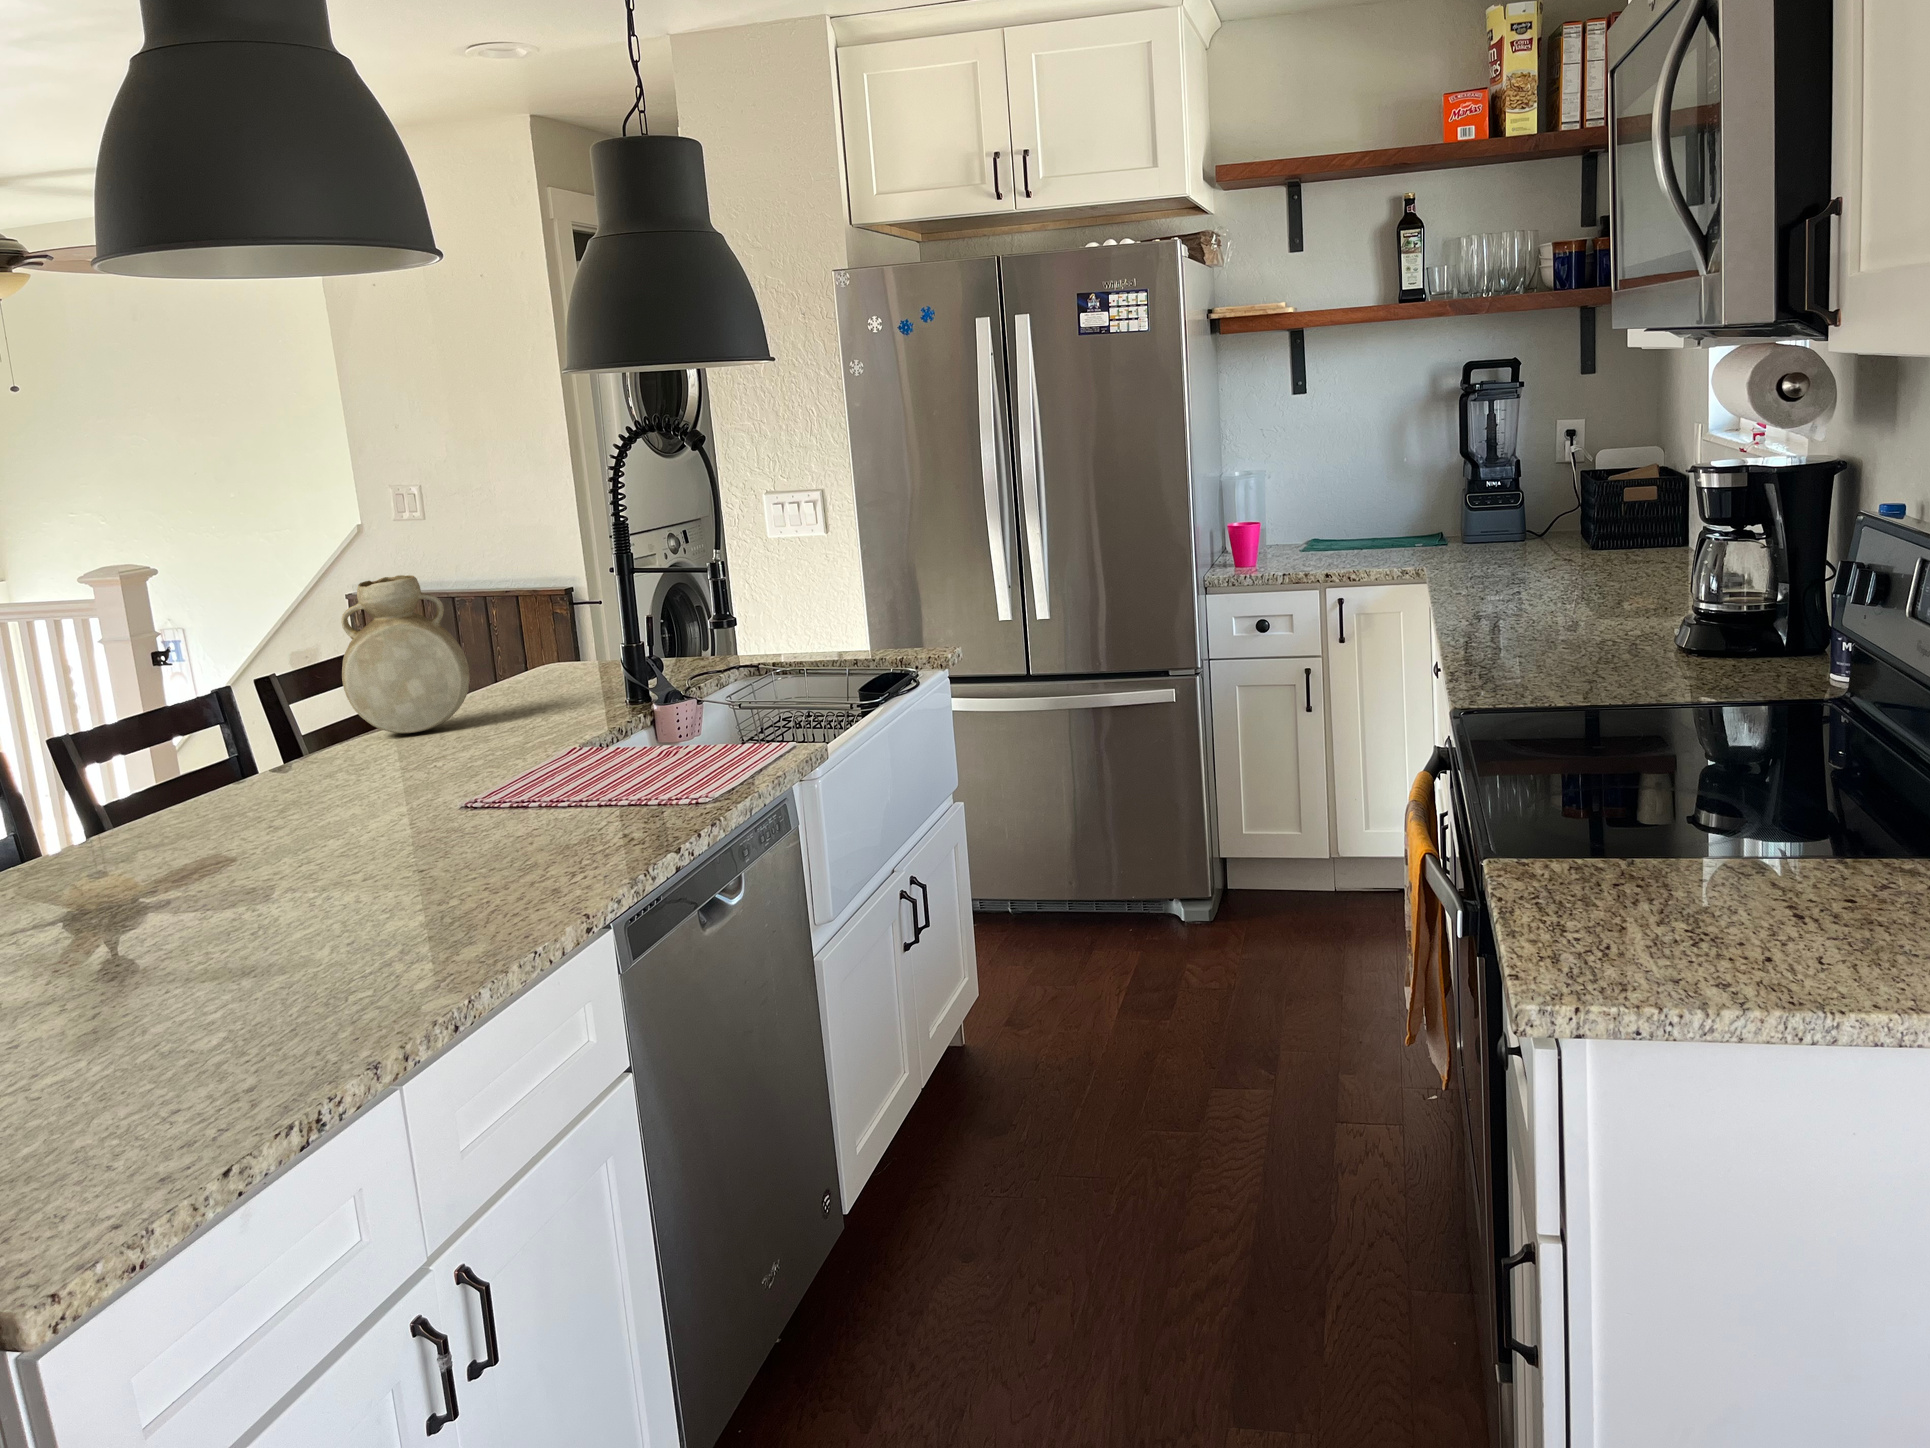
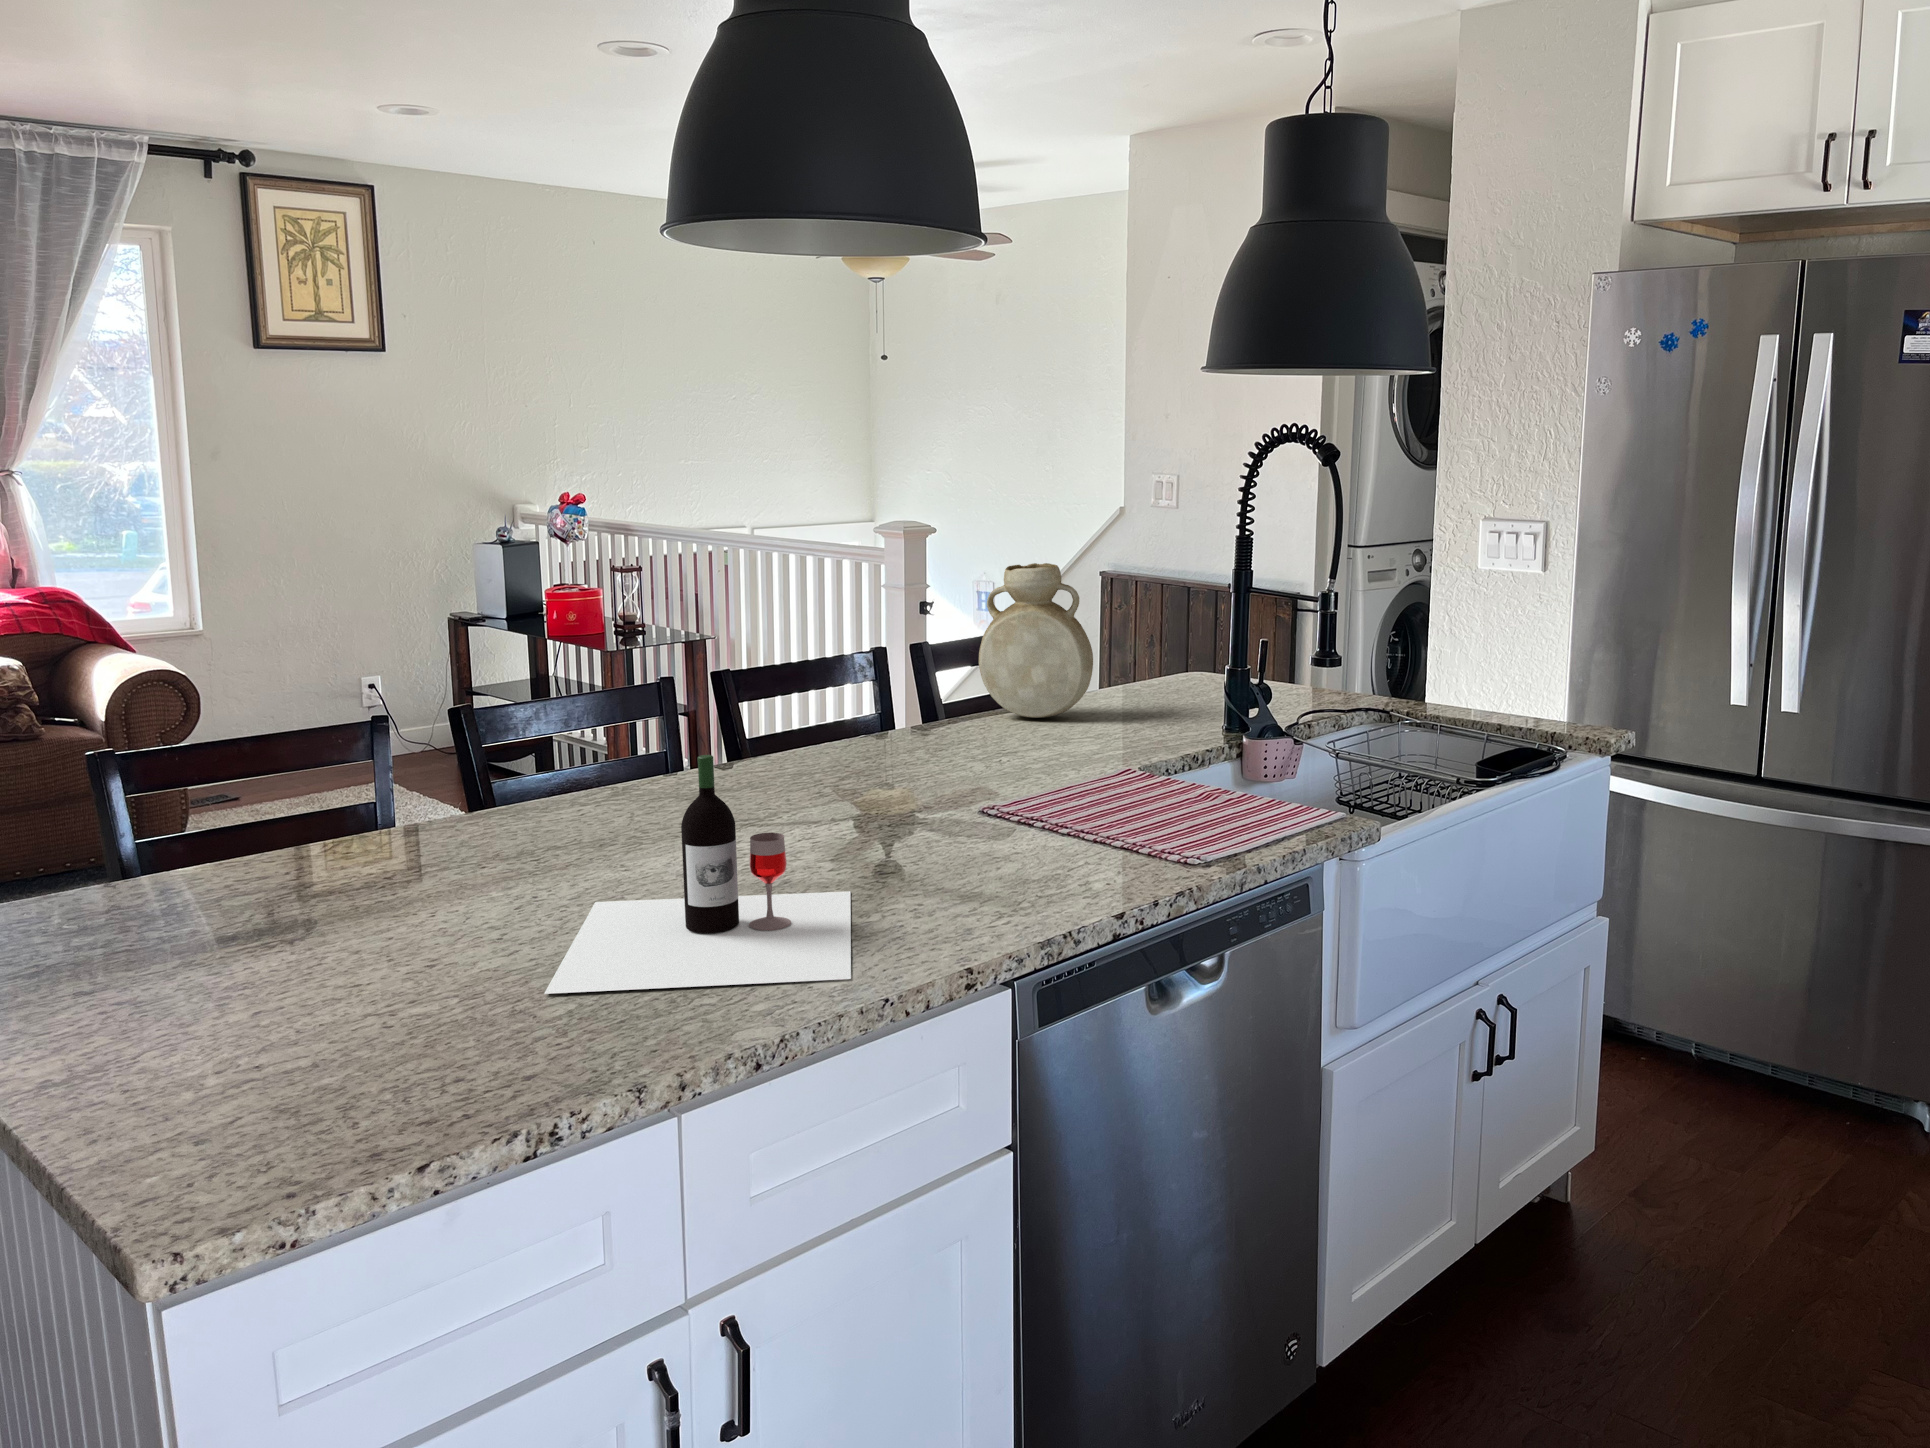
wine bottle: none [118,780,480,1039] -> present [544,755,851,994]

